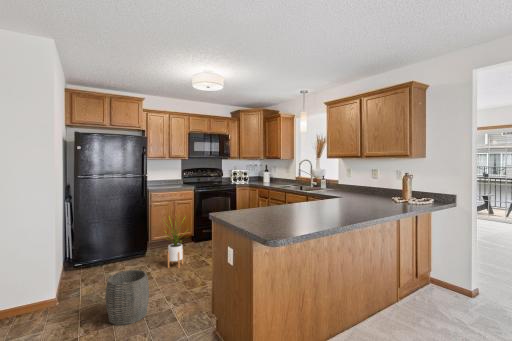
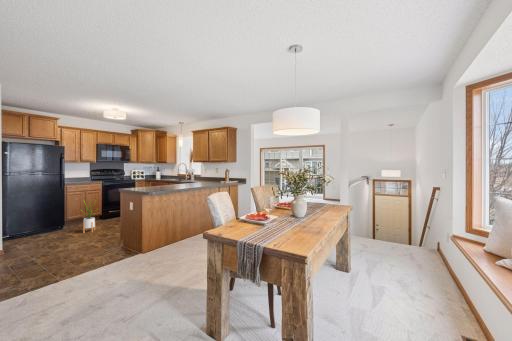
woven basket: present [106,270,149,325] -> none [44,228,75,259]

